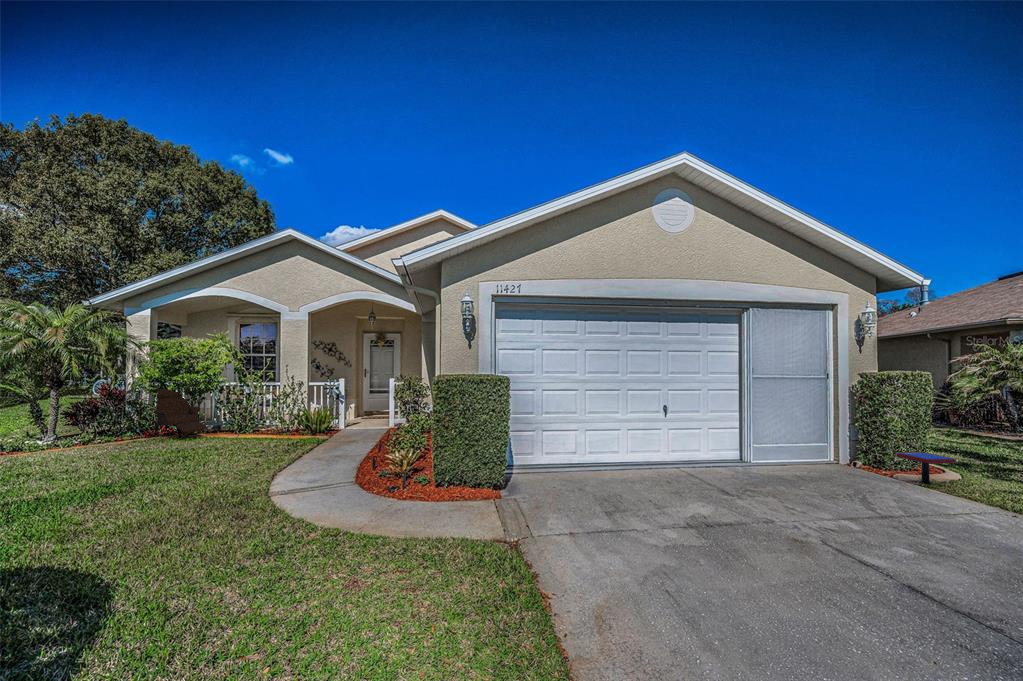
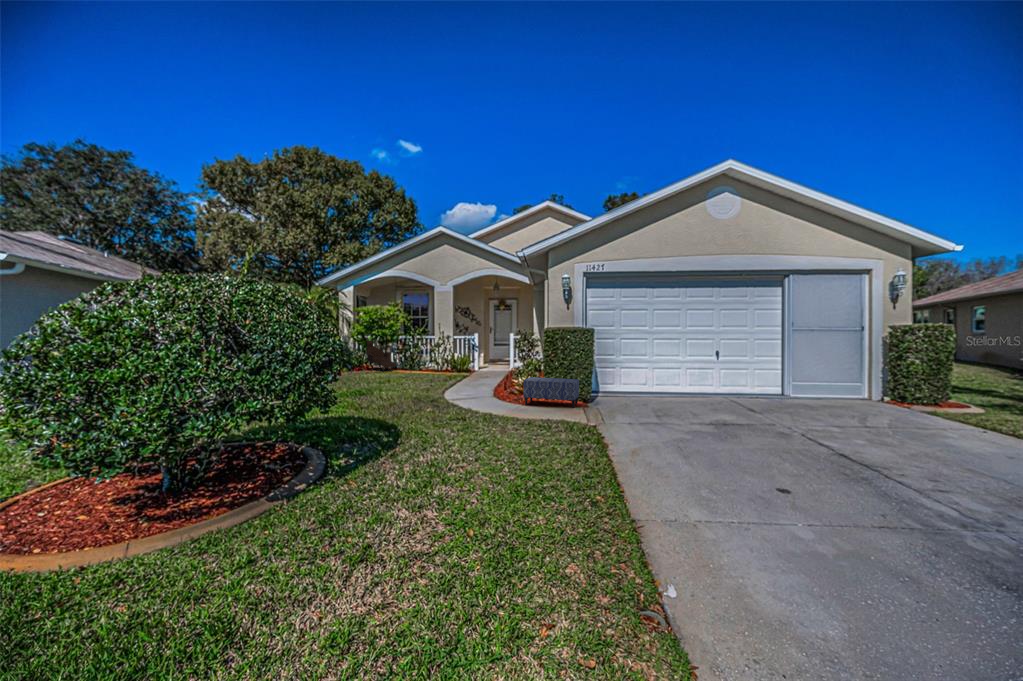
pedestal table: present [896,452,956,484] -> none [914,390,966,415]
bench: none [400,454,489,505] -> present [524,377,579,408]

